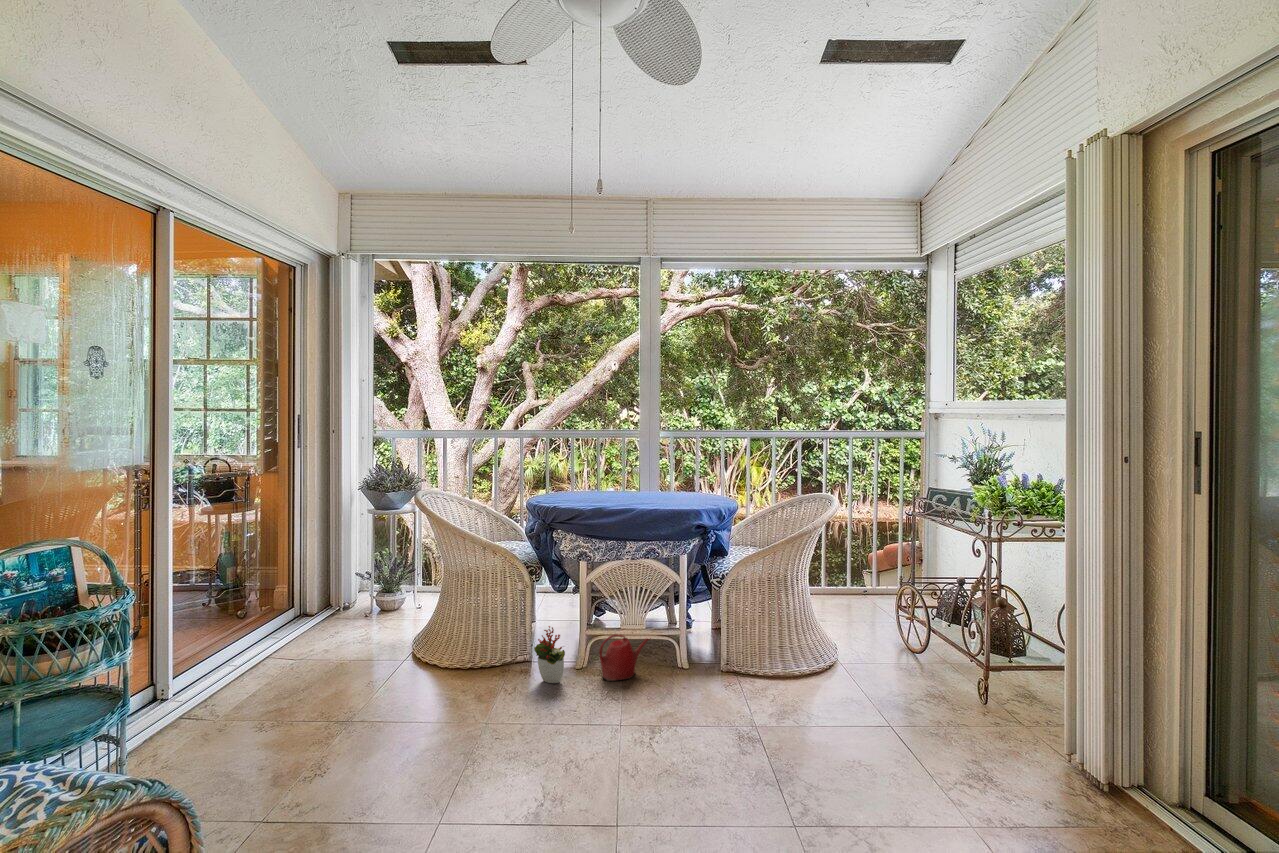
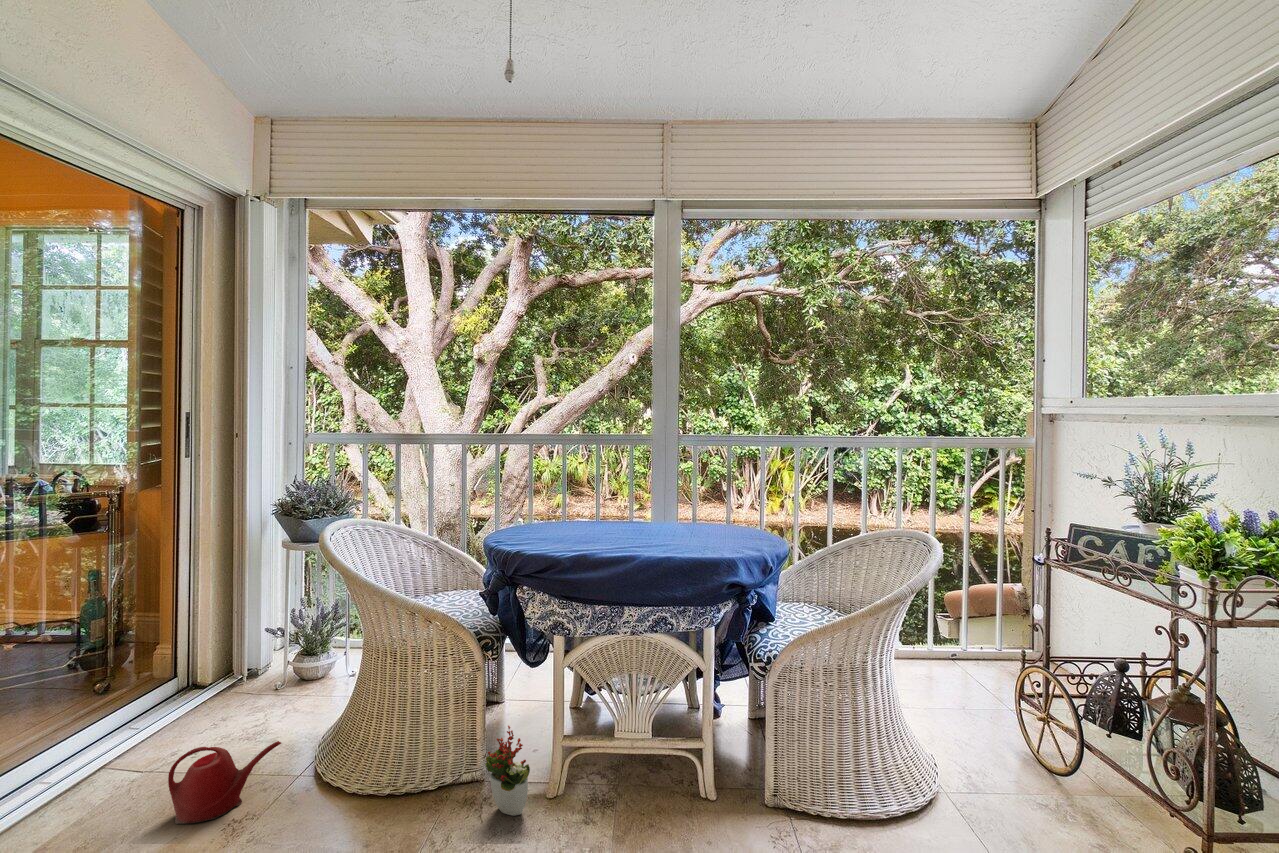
watering can: present [599,634,651,681] -> present [168,741,281,824]

